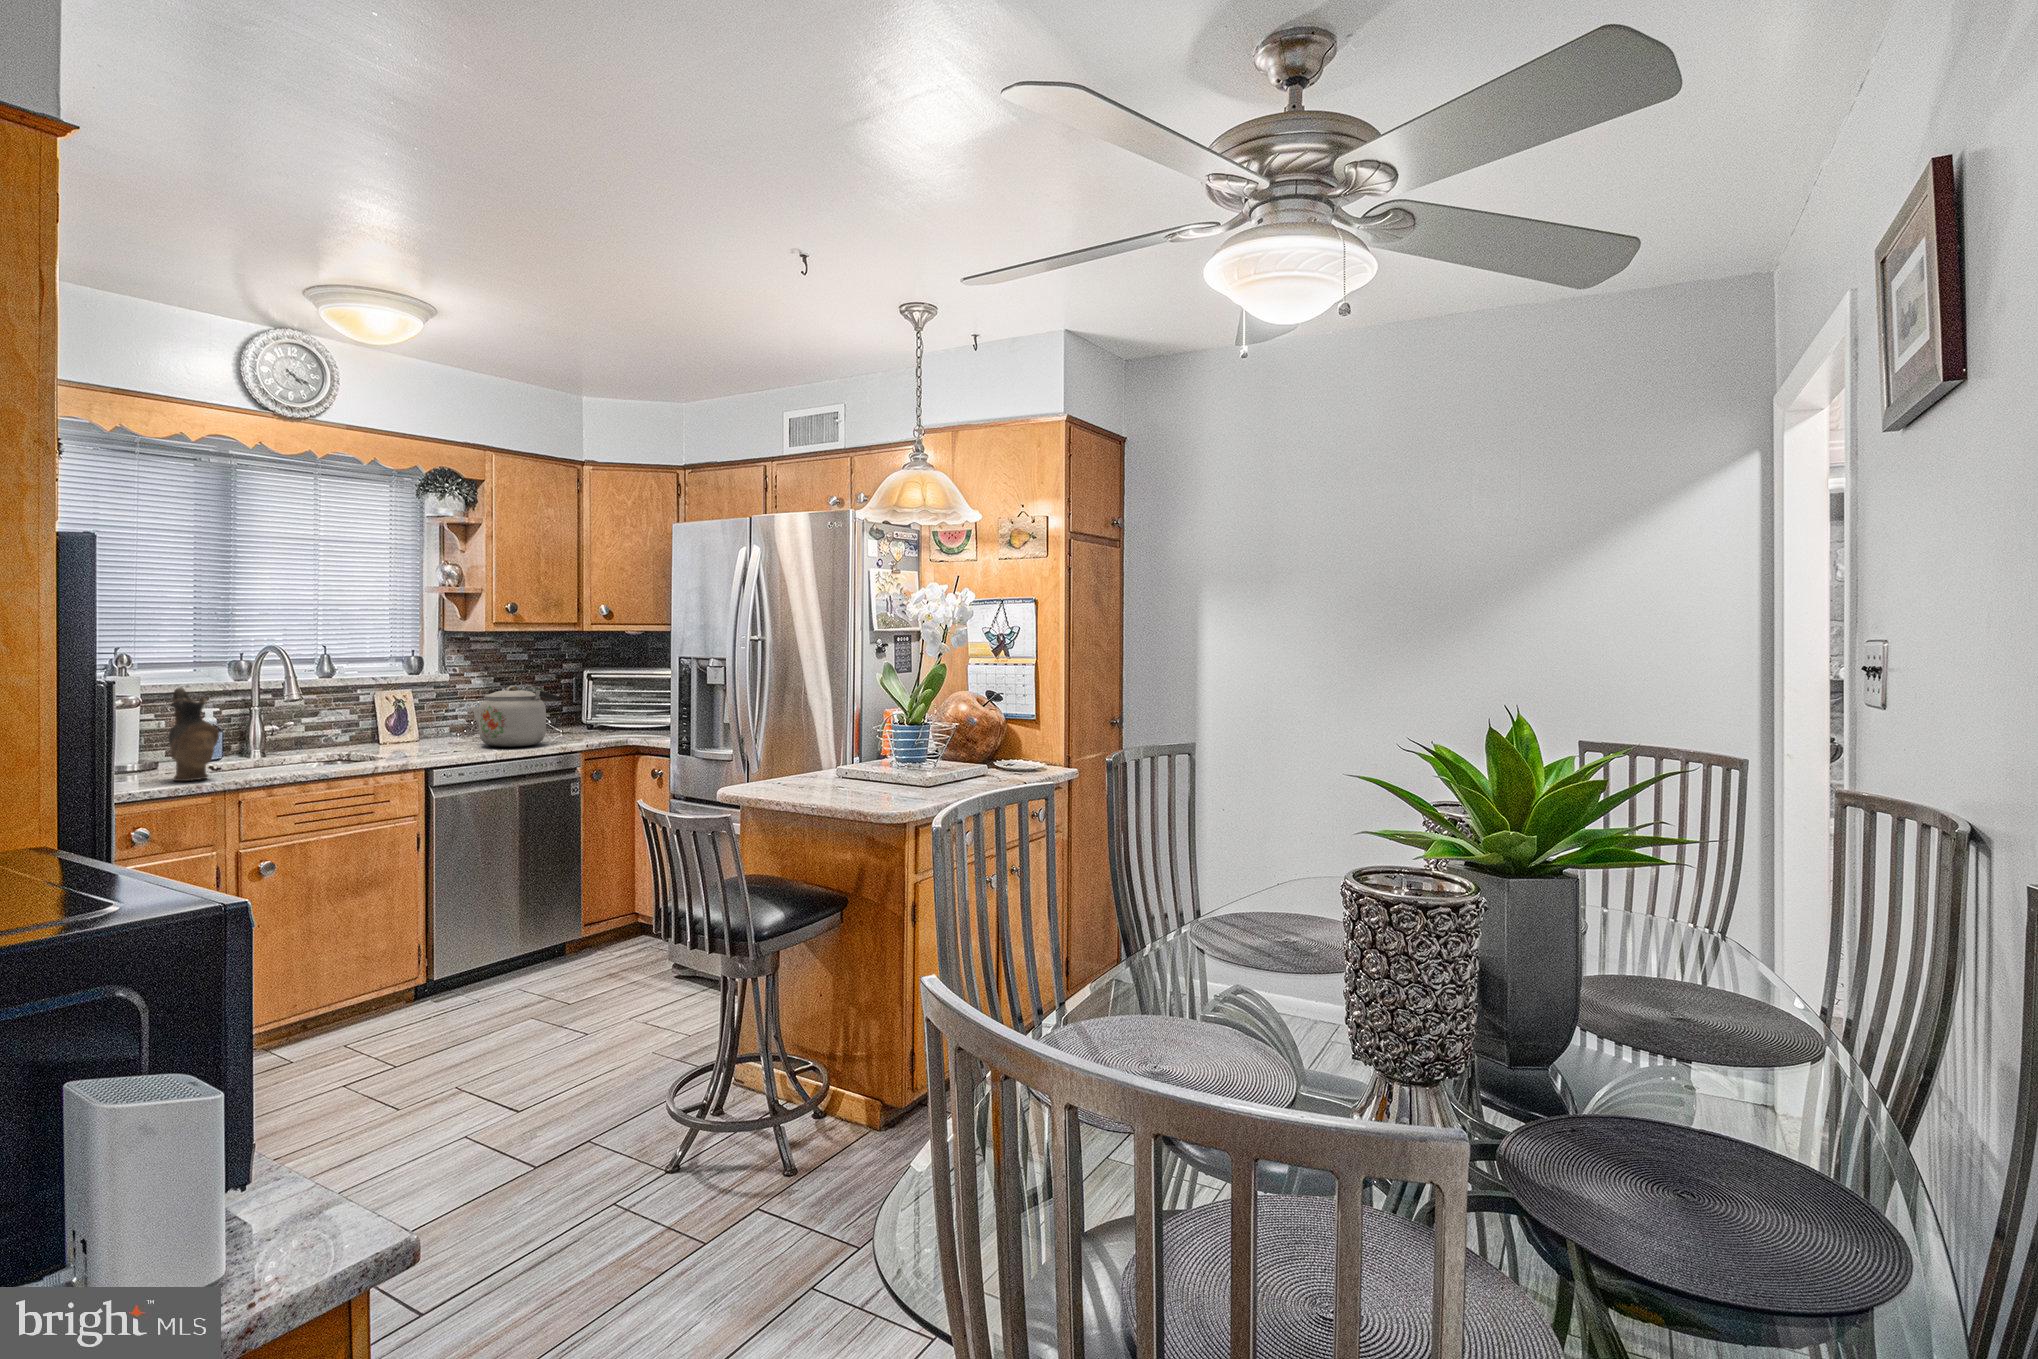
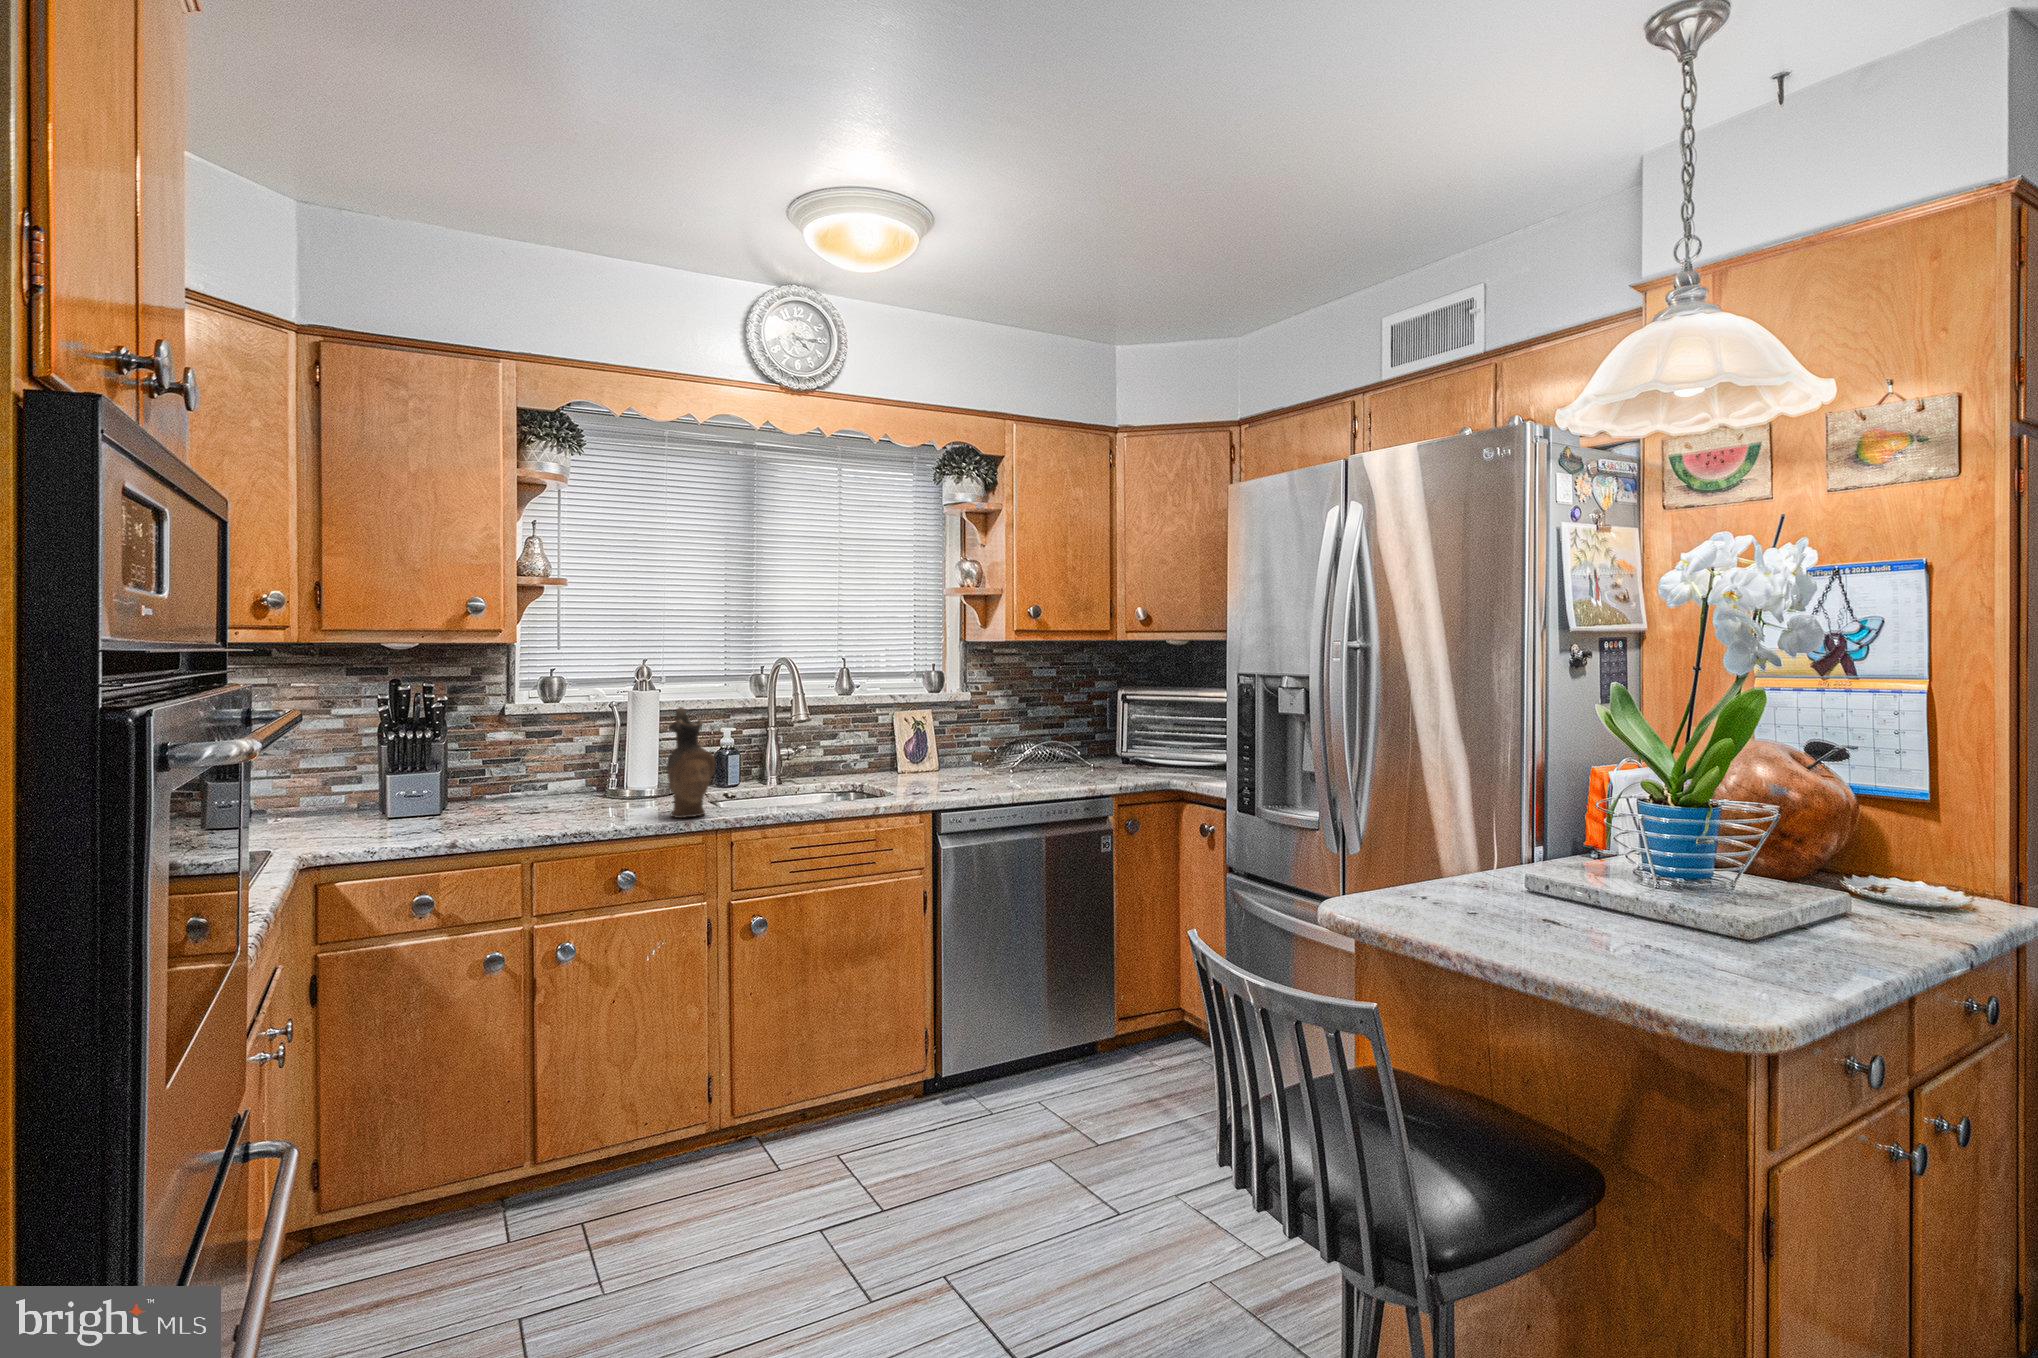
kettle: present [473,686,557,747] -> none [991,708,1086,784]

